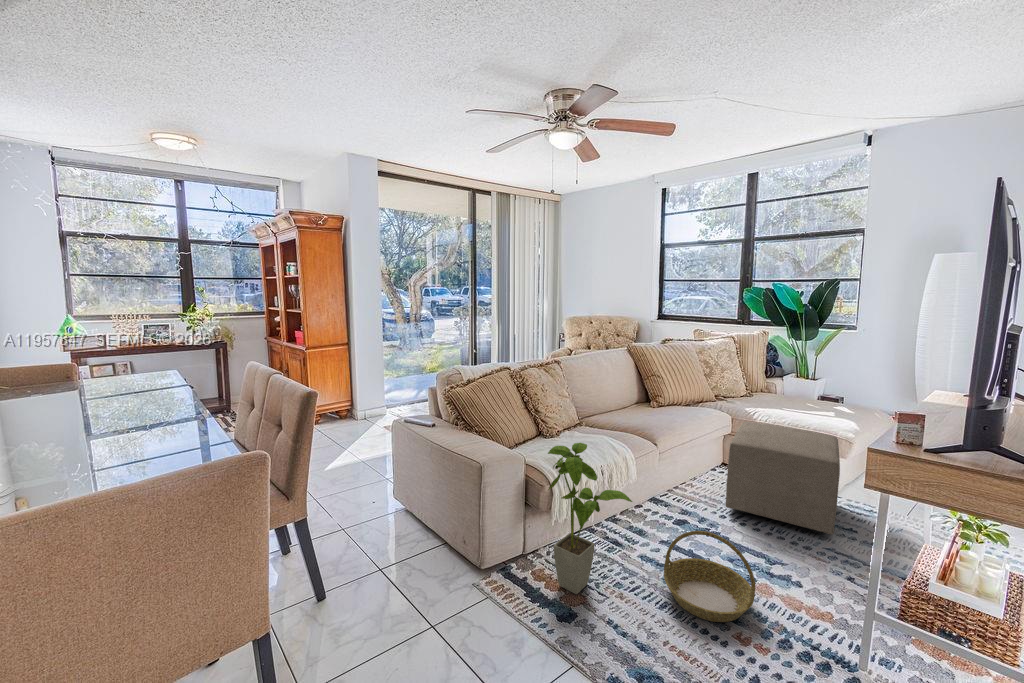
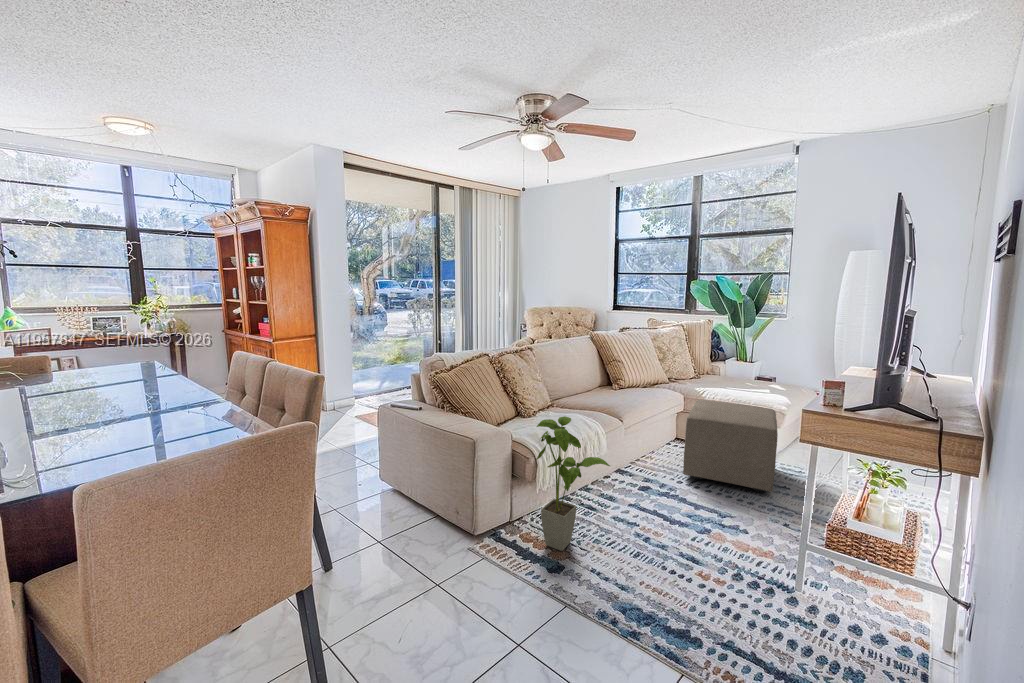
basket: present [664,531,755,622] -> none [636,489,712,564]

